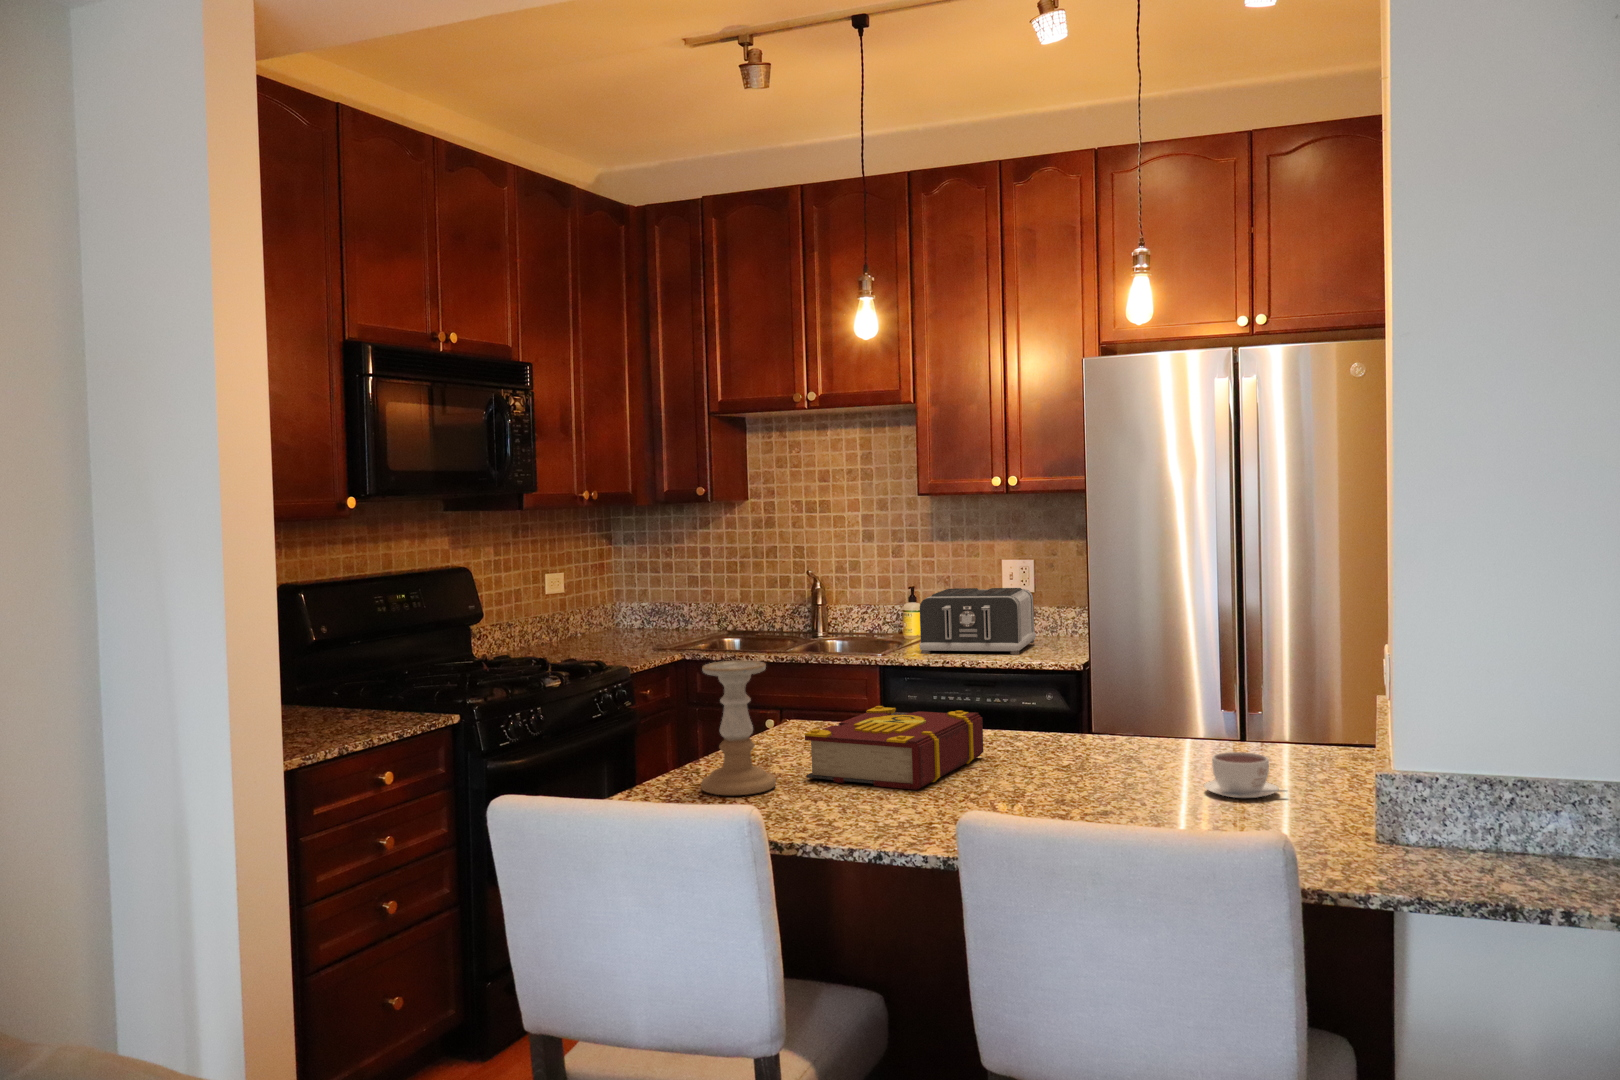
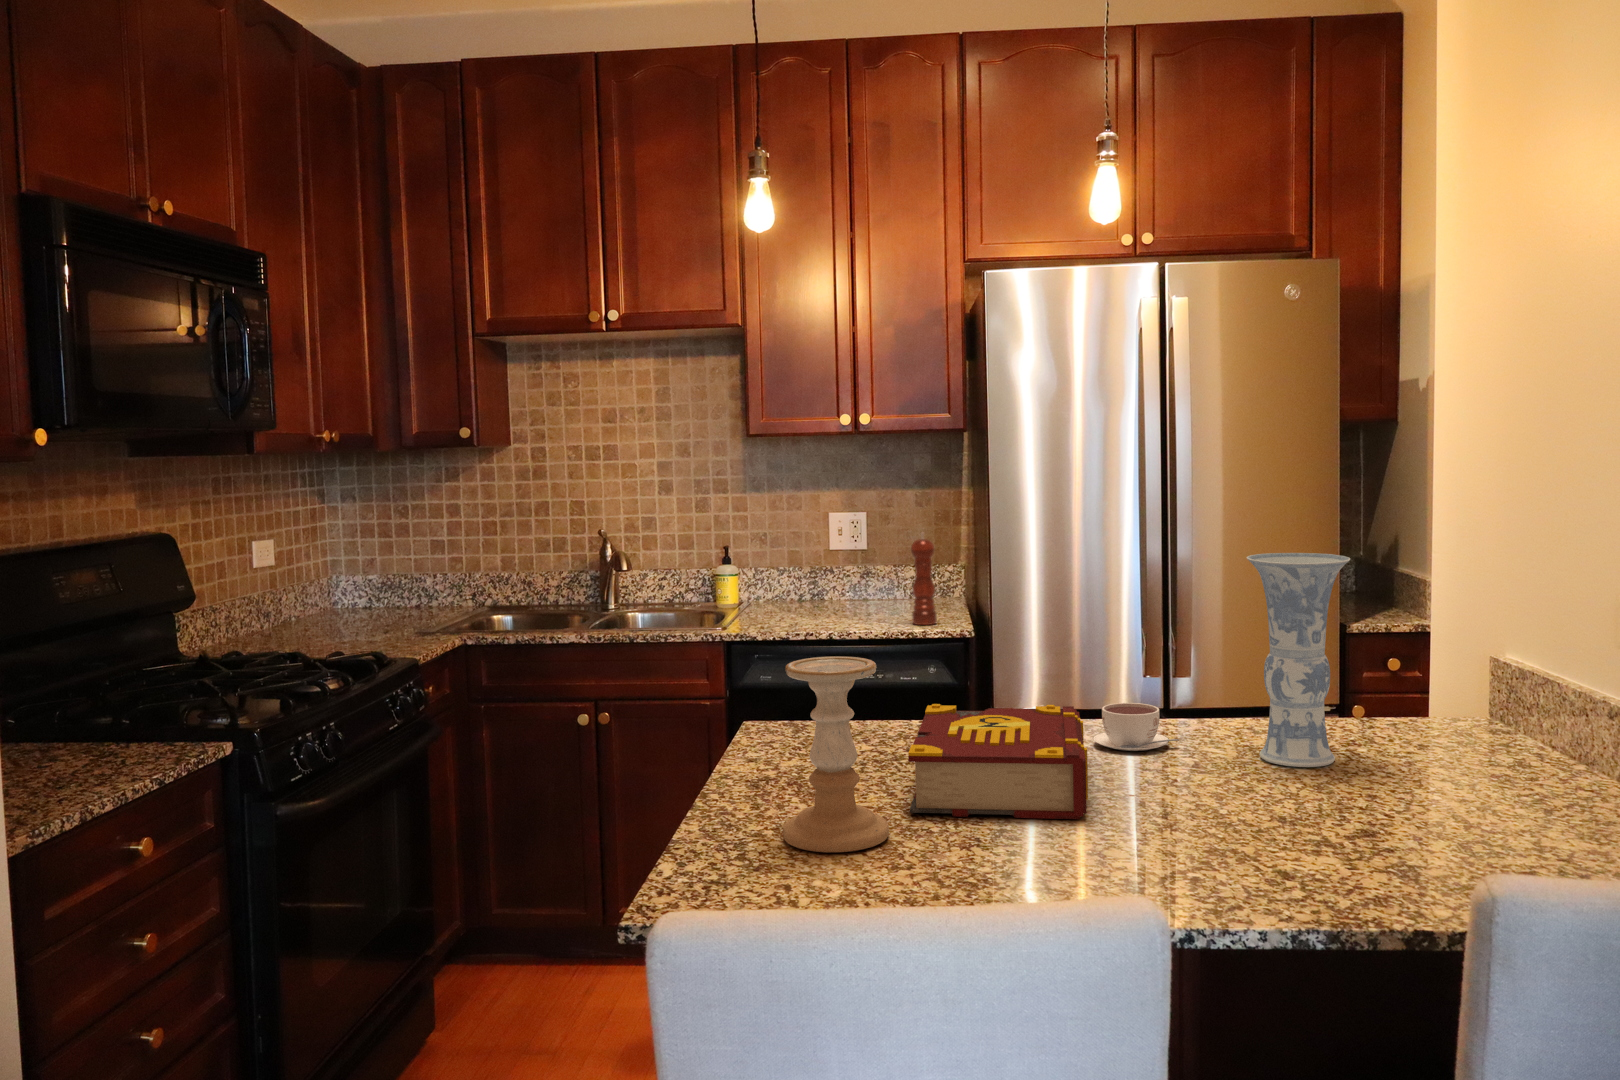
pepper mill: none [1036,577,1059,658] -> present [911,532,937,625]
toaster: present [920,588,1036,655] -> none [767,545,886,626]
vase: none [1111,597,1193,771] -> present [1247,553,1350,767]
coffee cup: present [1204,752,1286,798] -> present [1093,703,1179,751]

